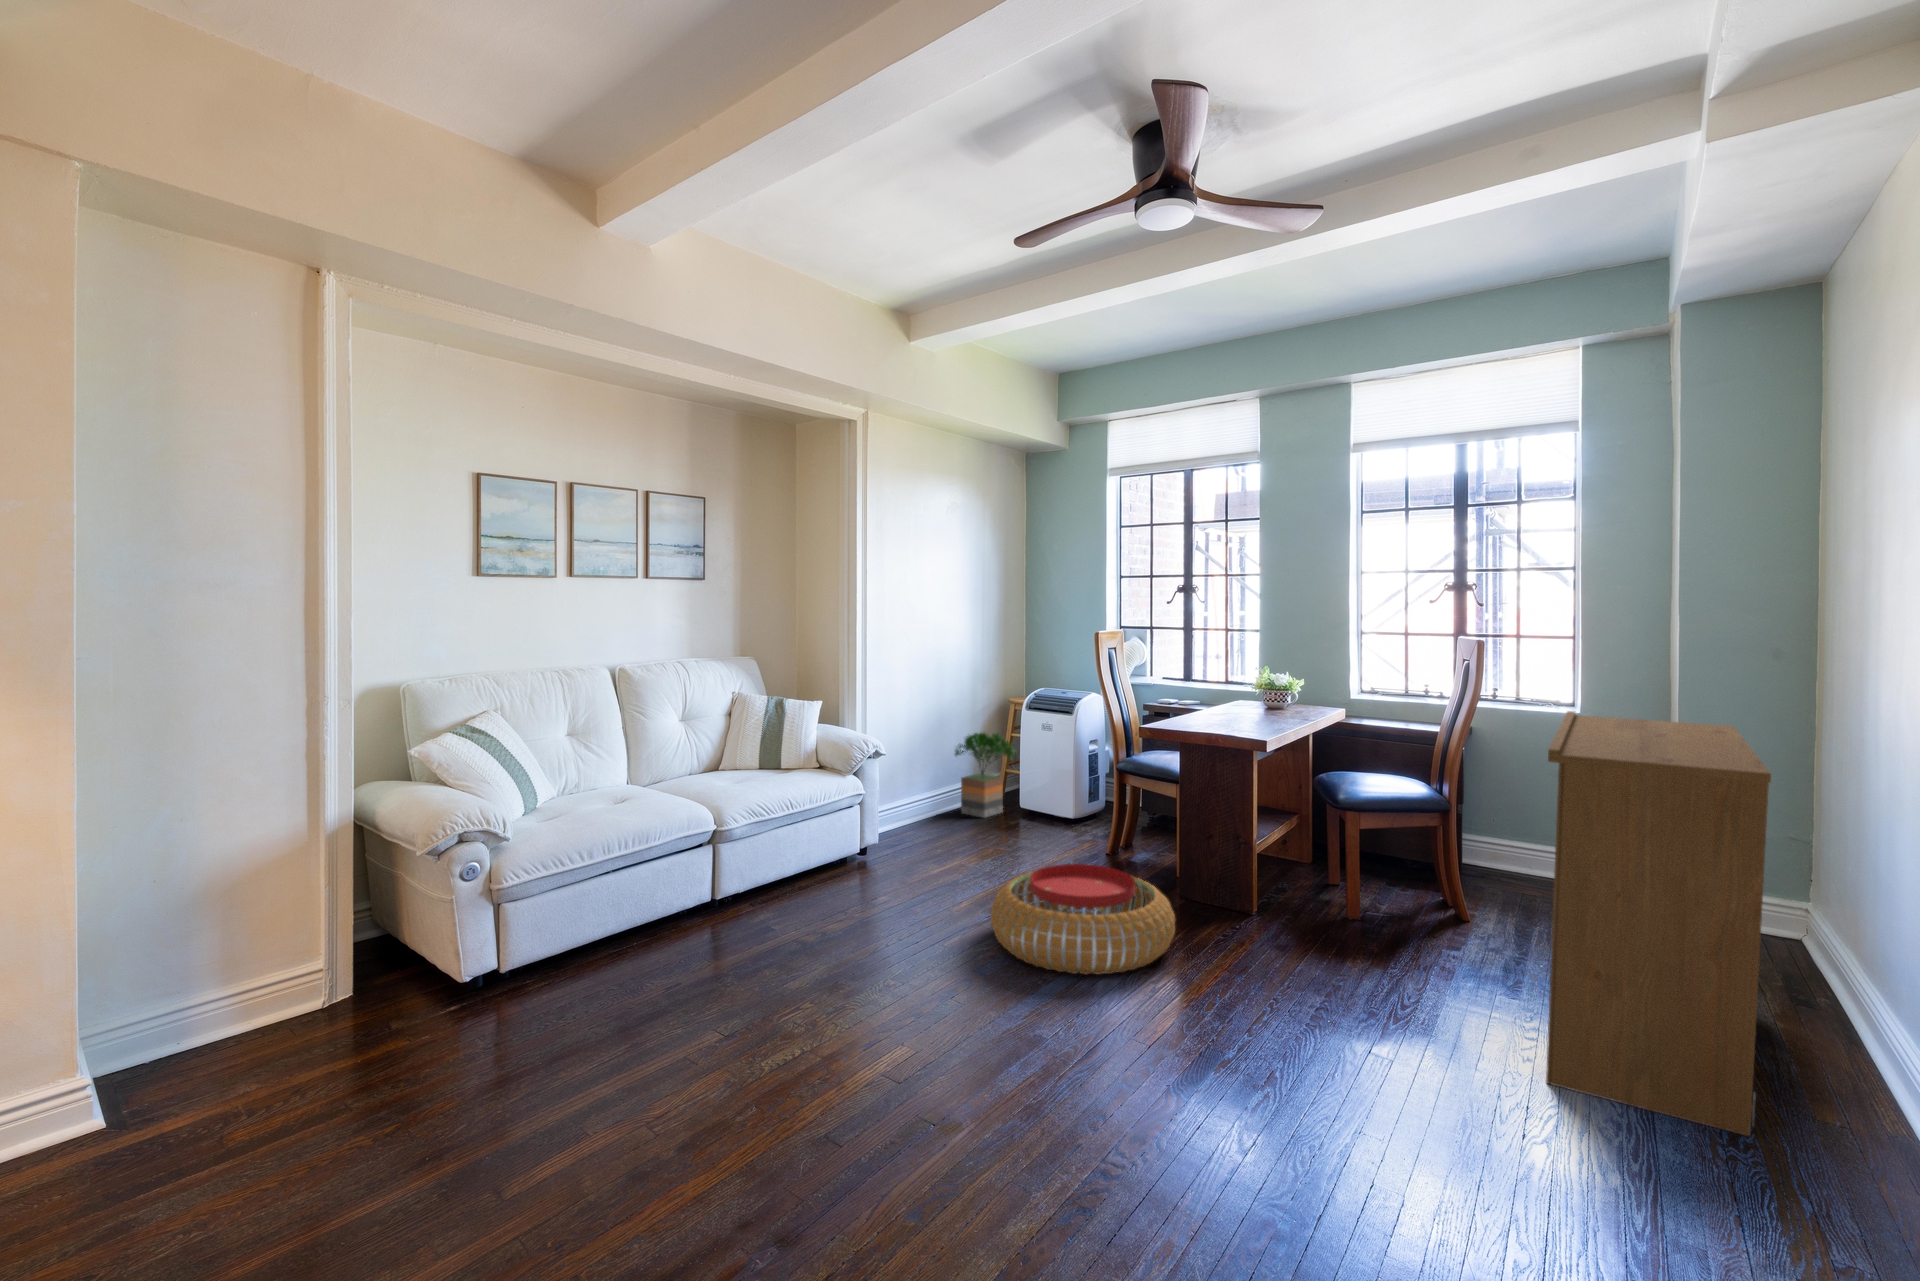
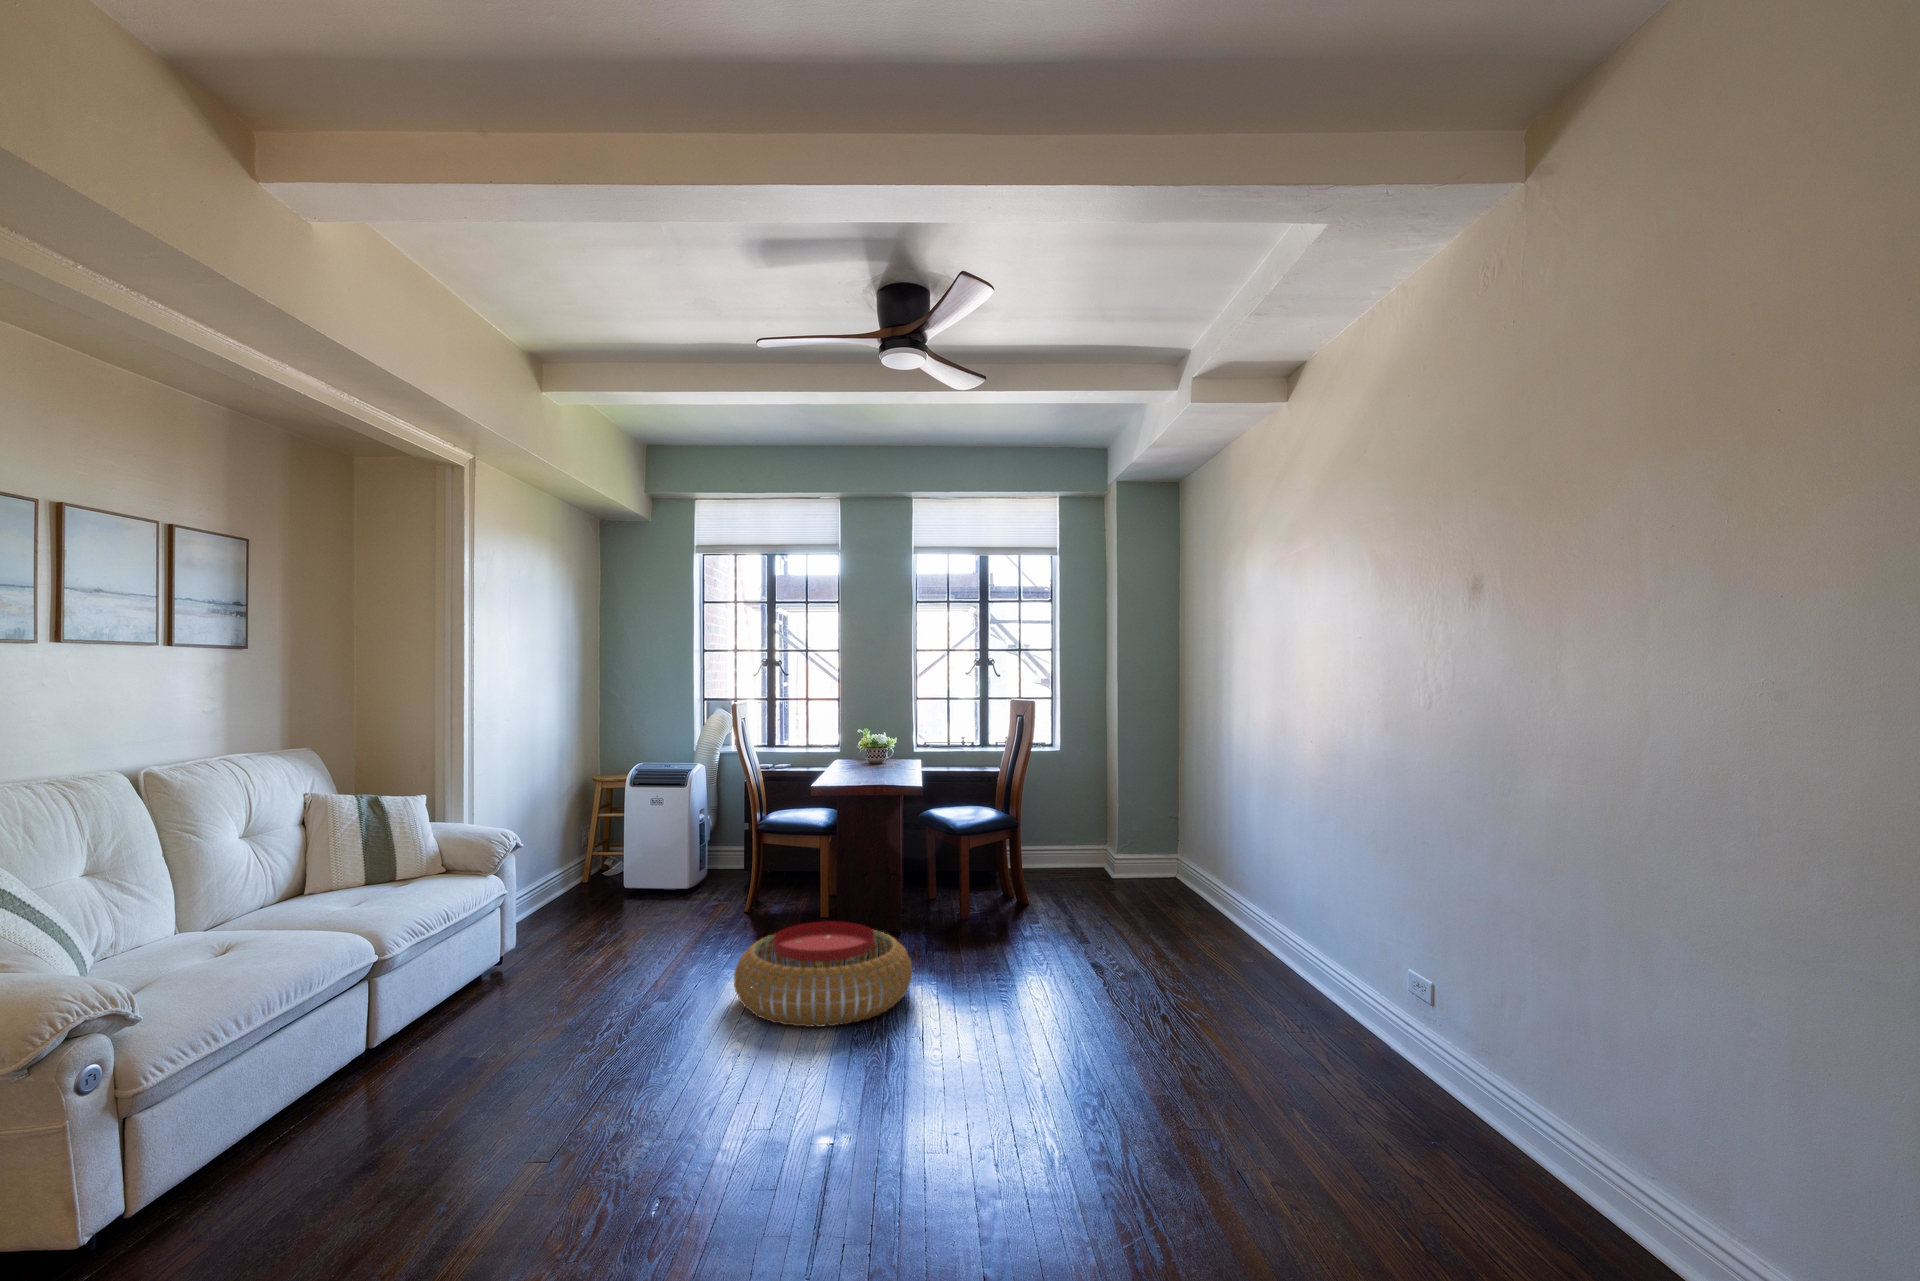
bookshelf: present [1546,711,1771,1136] -> none [1144,745,1326,1007]
potted tree: present [955,733,1015,818] -> none [547,815,622,910]

